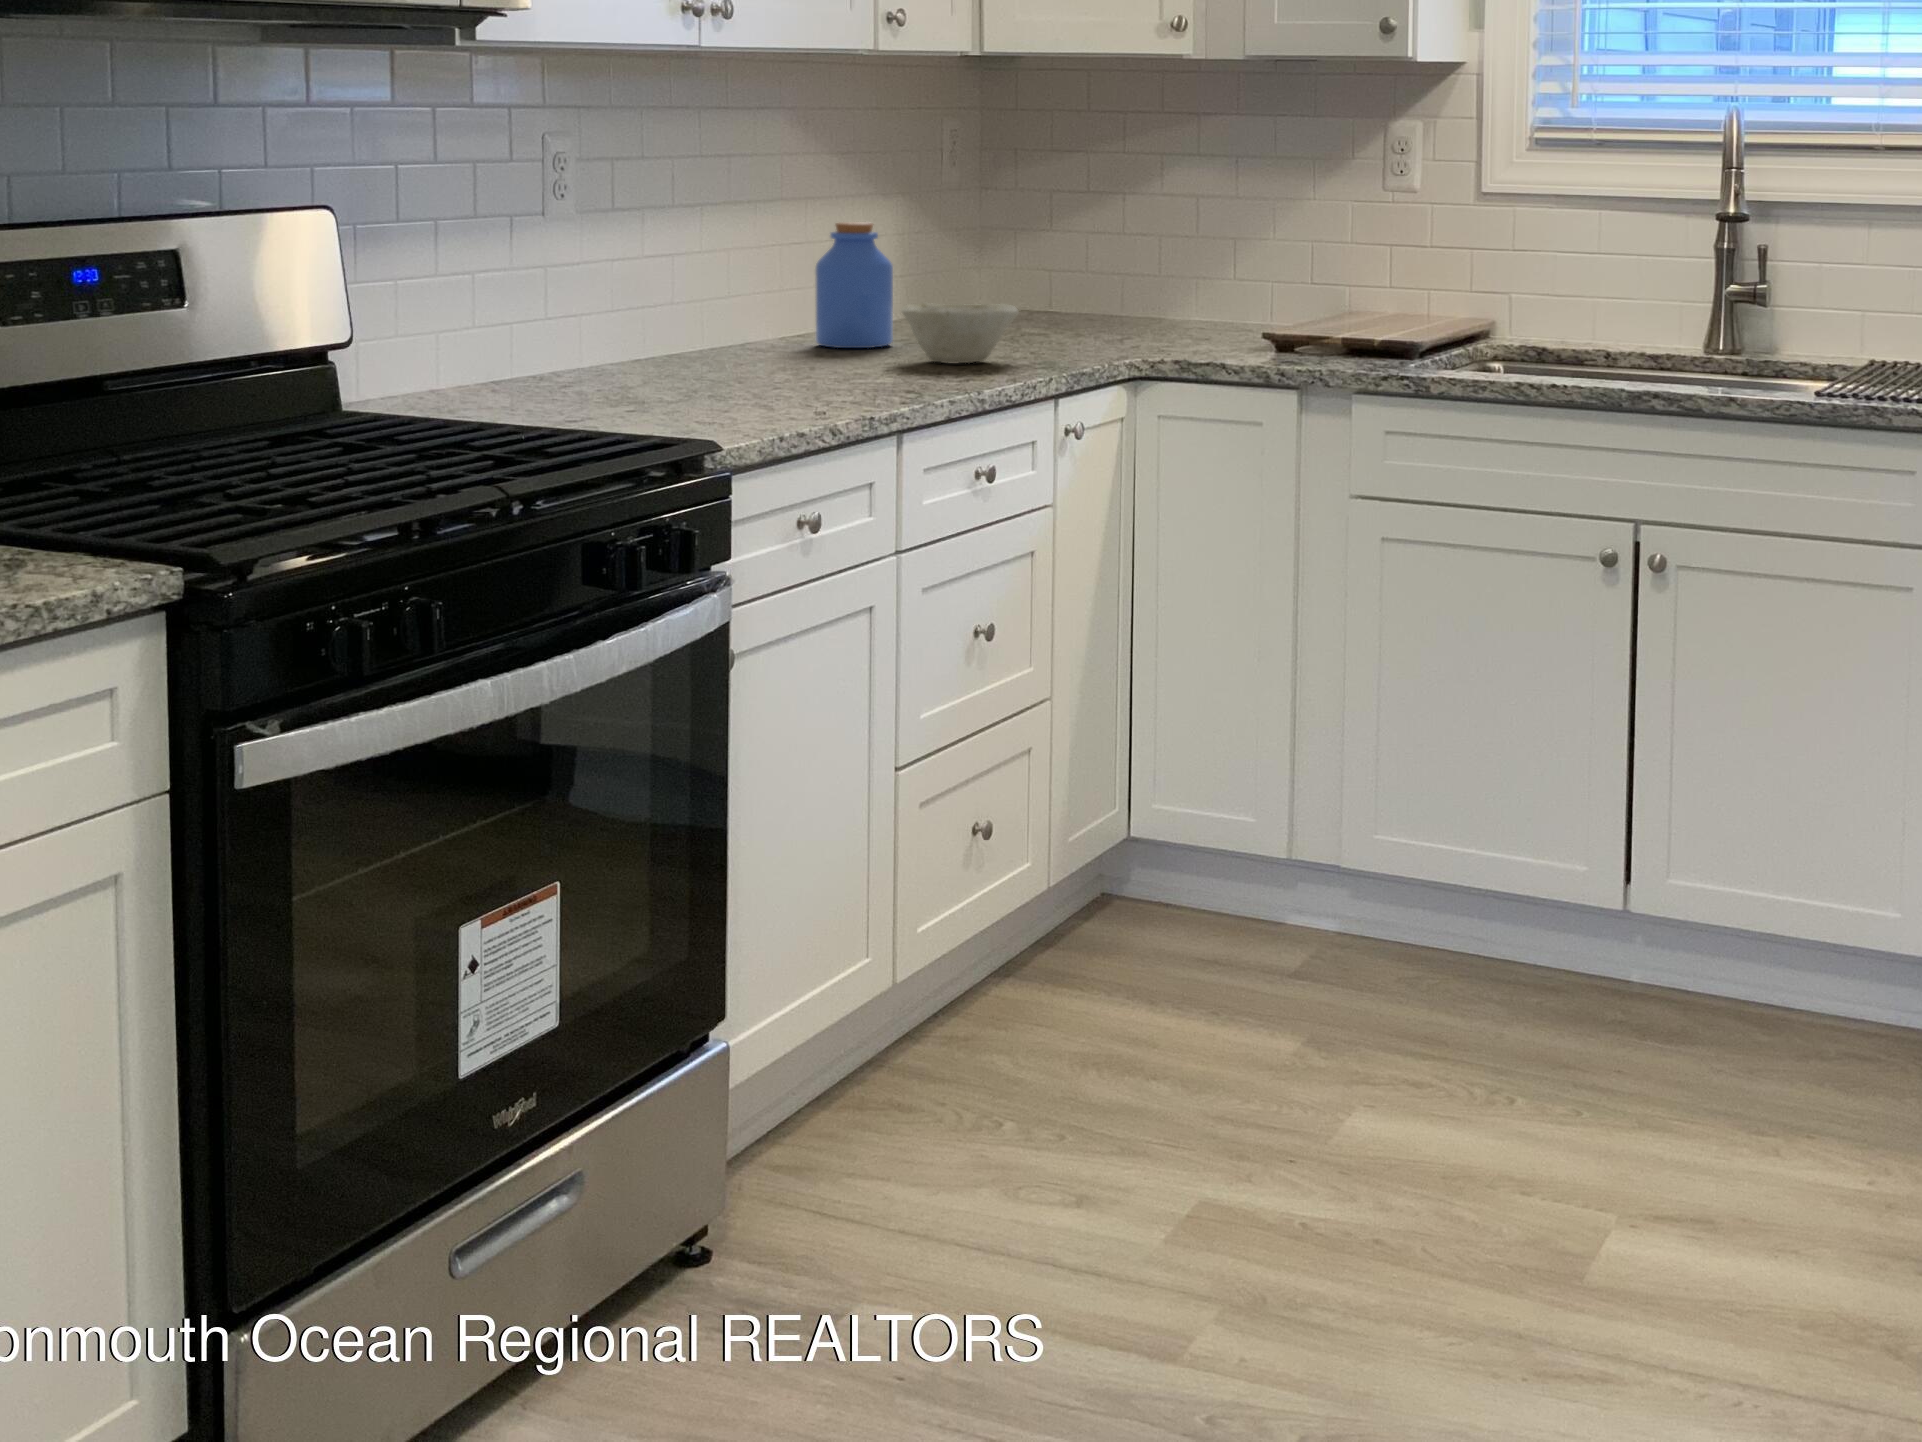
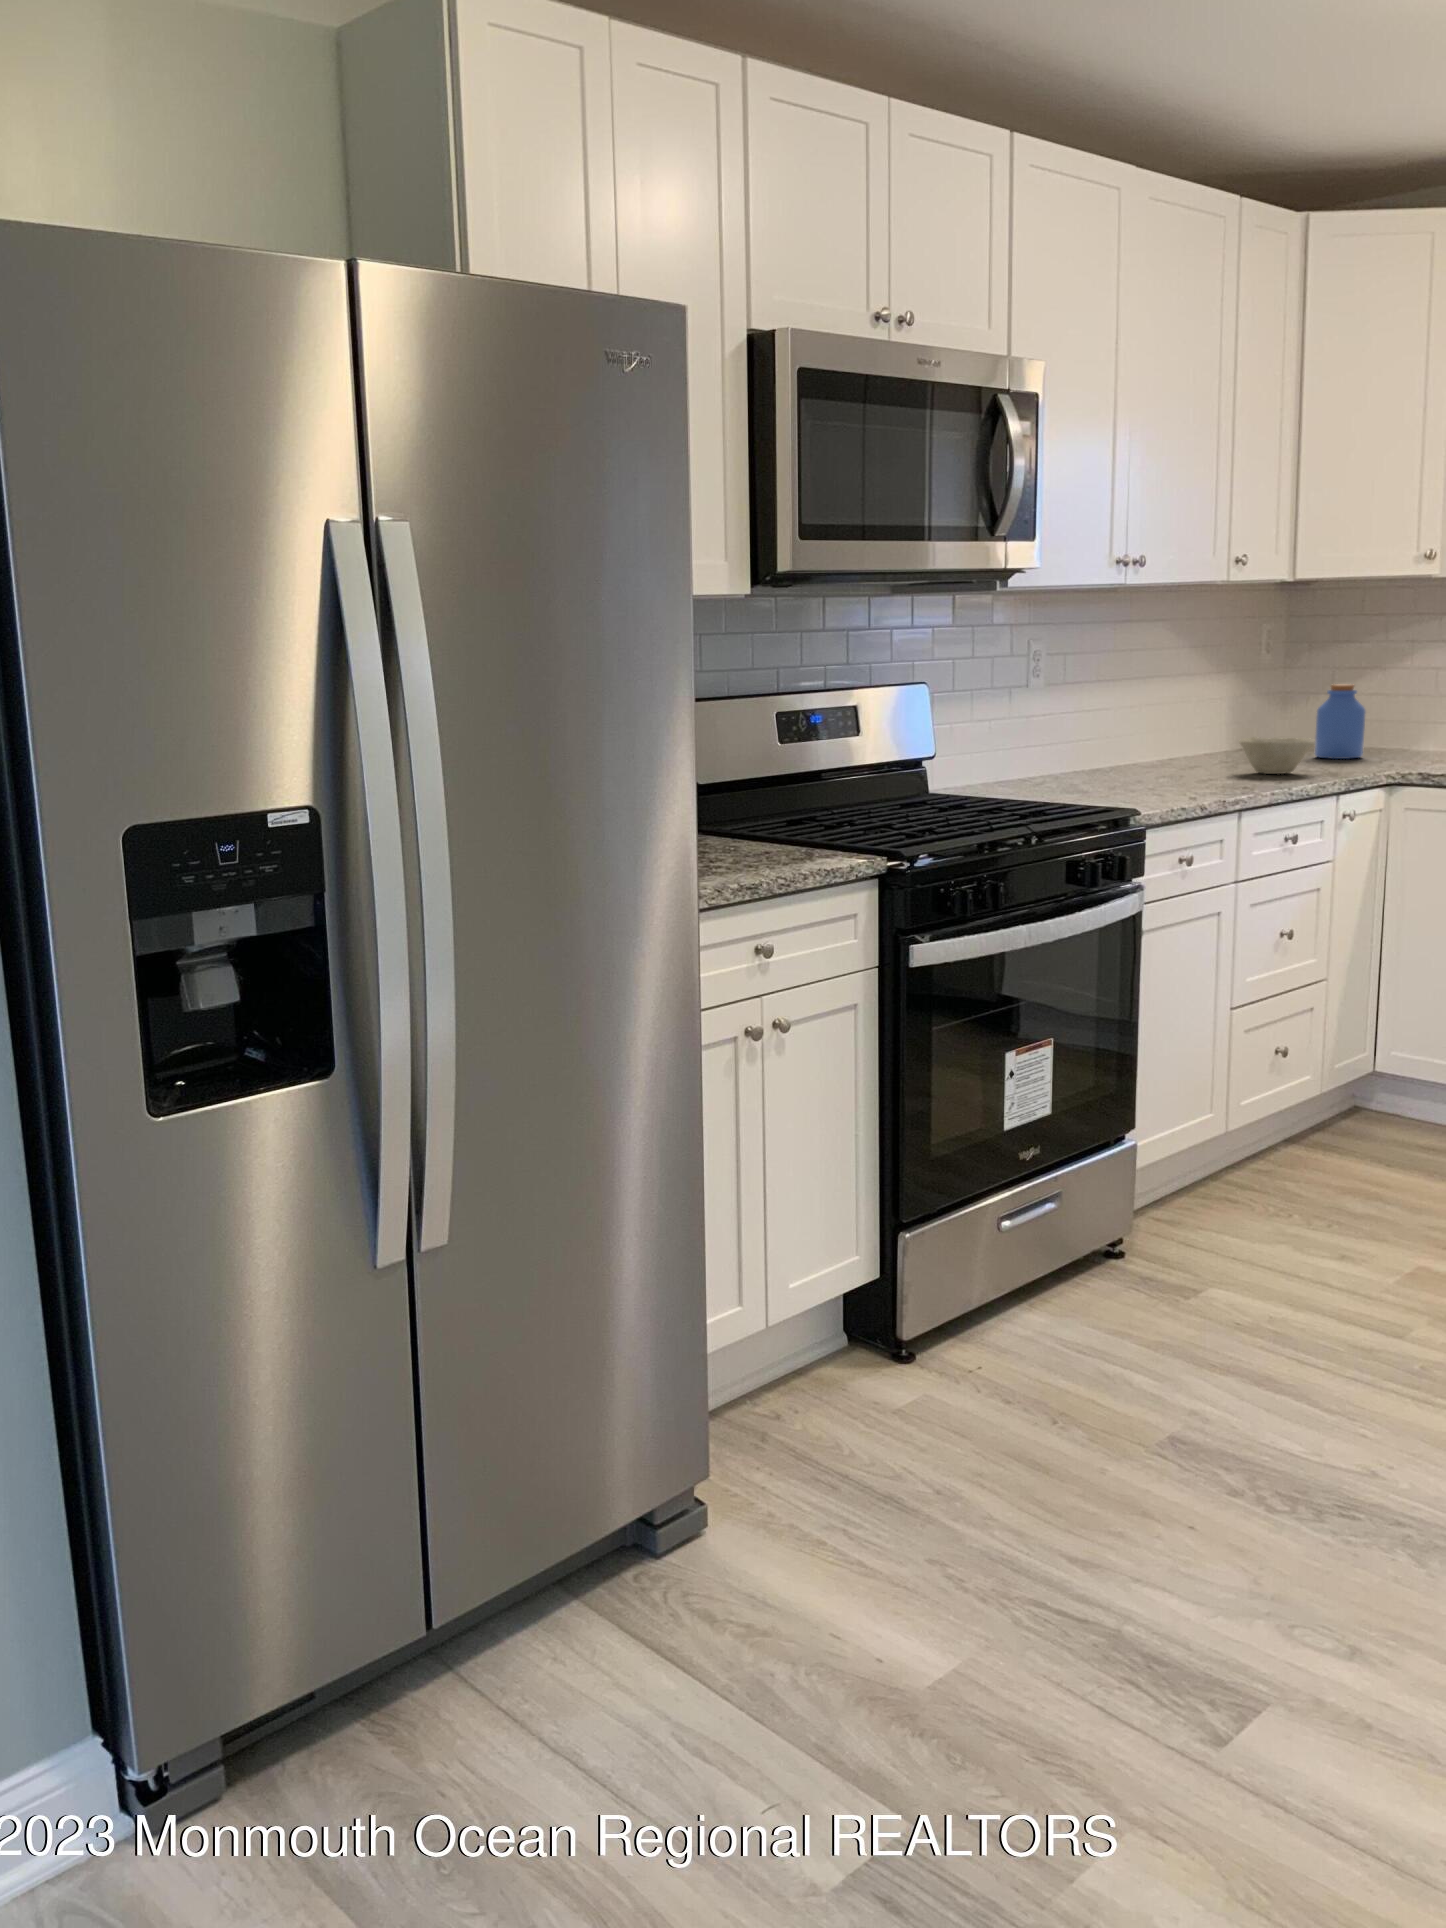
jar: present [815,222,893,348] -> present [1315,684,1366,759]

